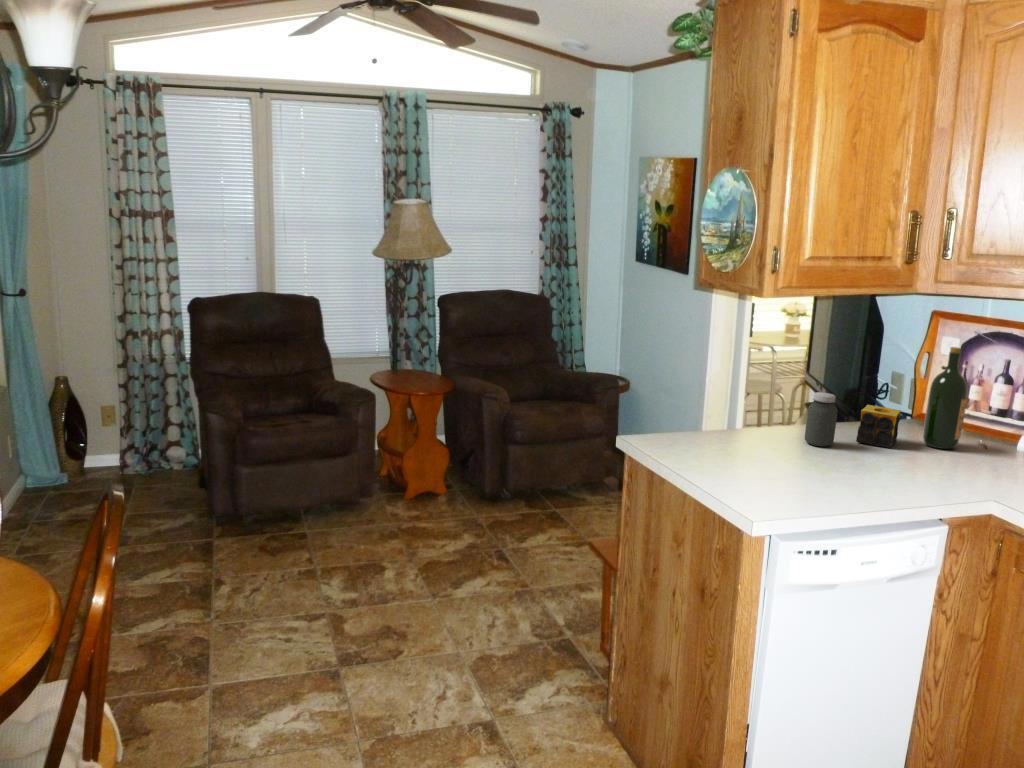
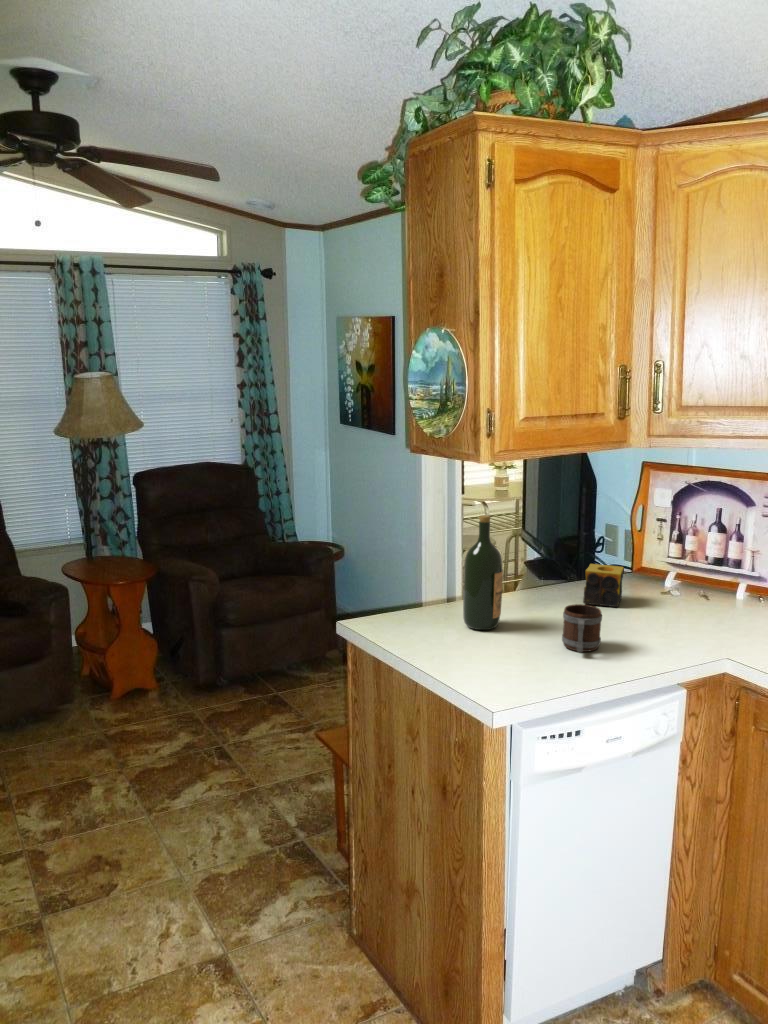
wine bottle: present [923,347,968,449] -> present [463,515,503,630]
jar: present [805,392,838,447] -> none [532,556,563,613]
mug: none [828,437,870,481] -> present [562,604,602,652]

